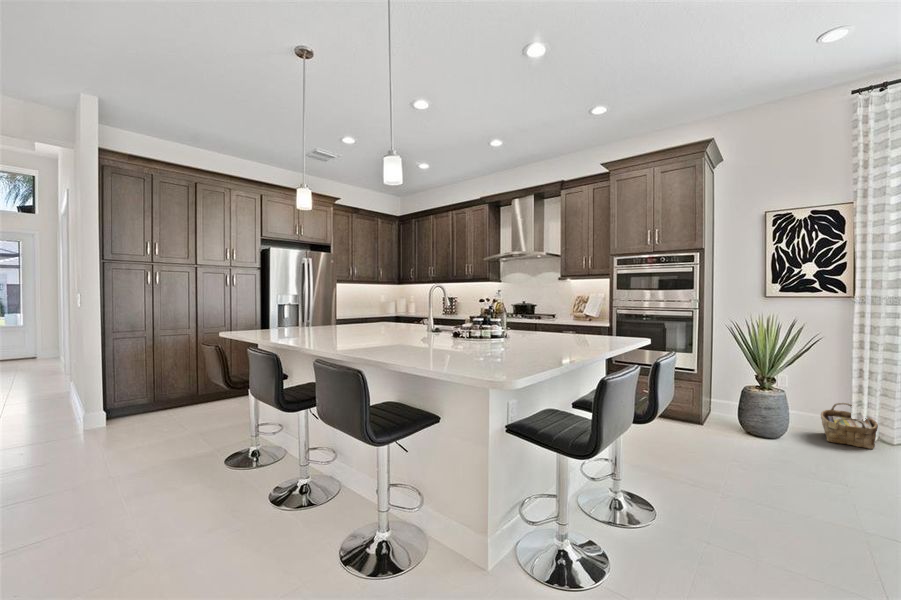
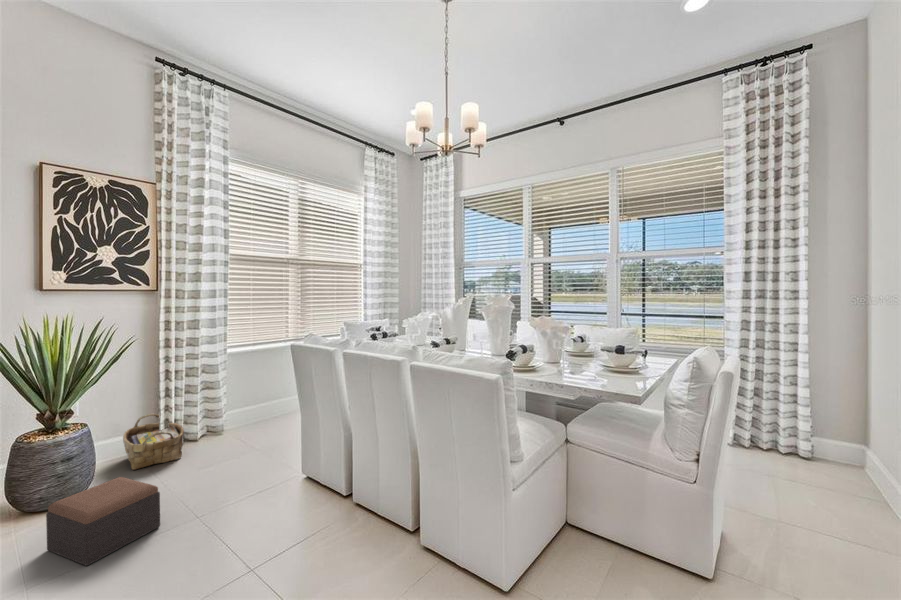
footstool: none [767,432,843,481] -> present [46,477,160,566]

